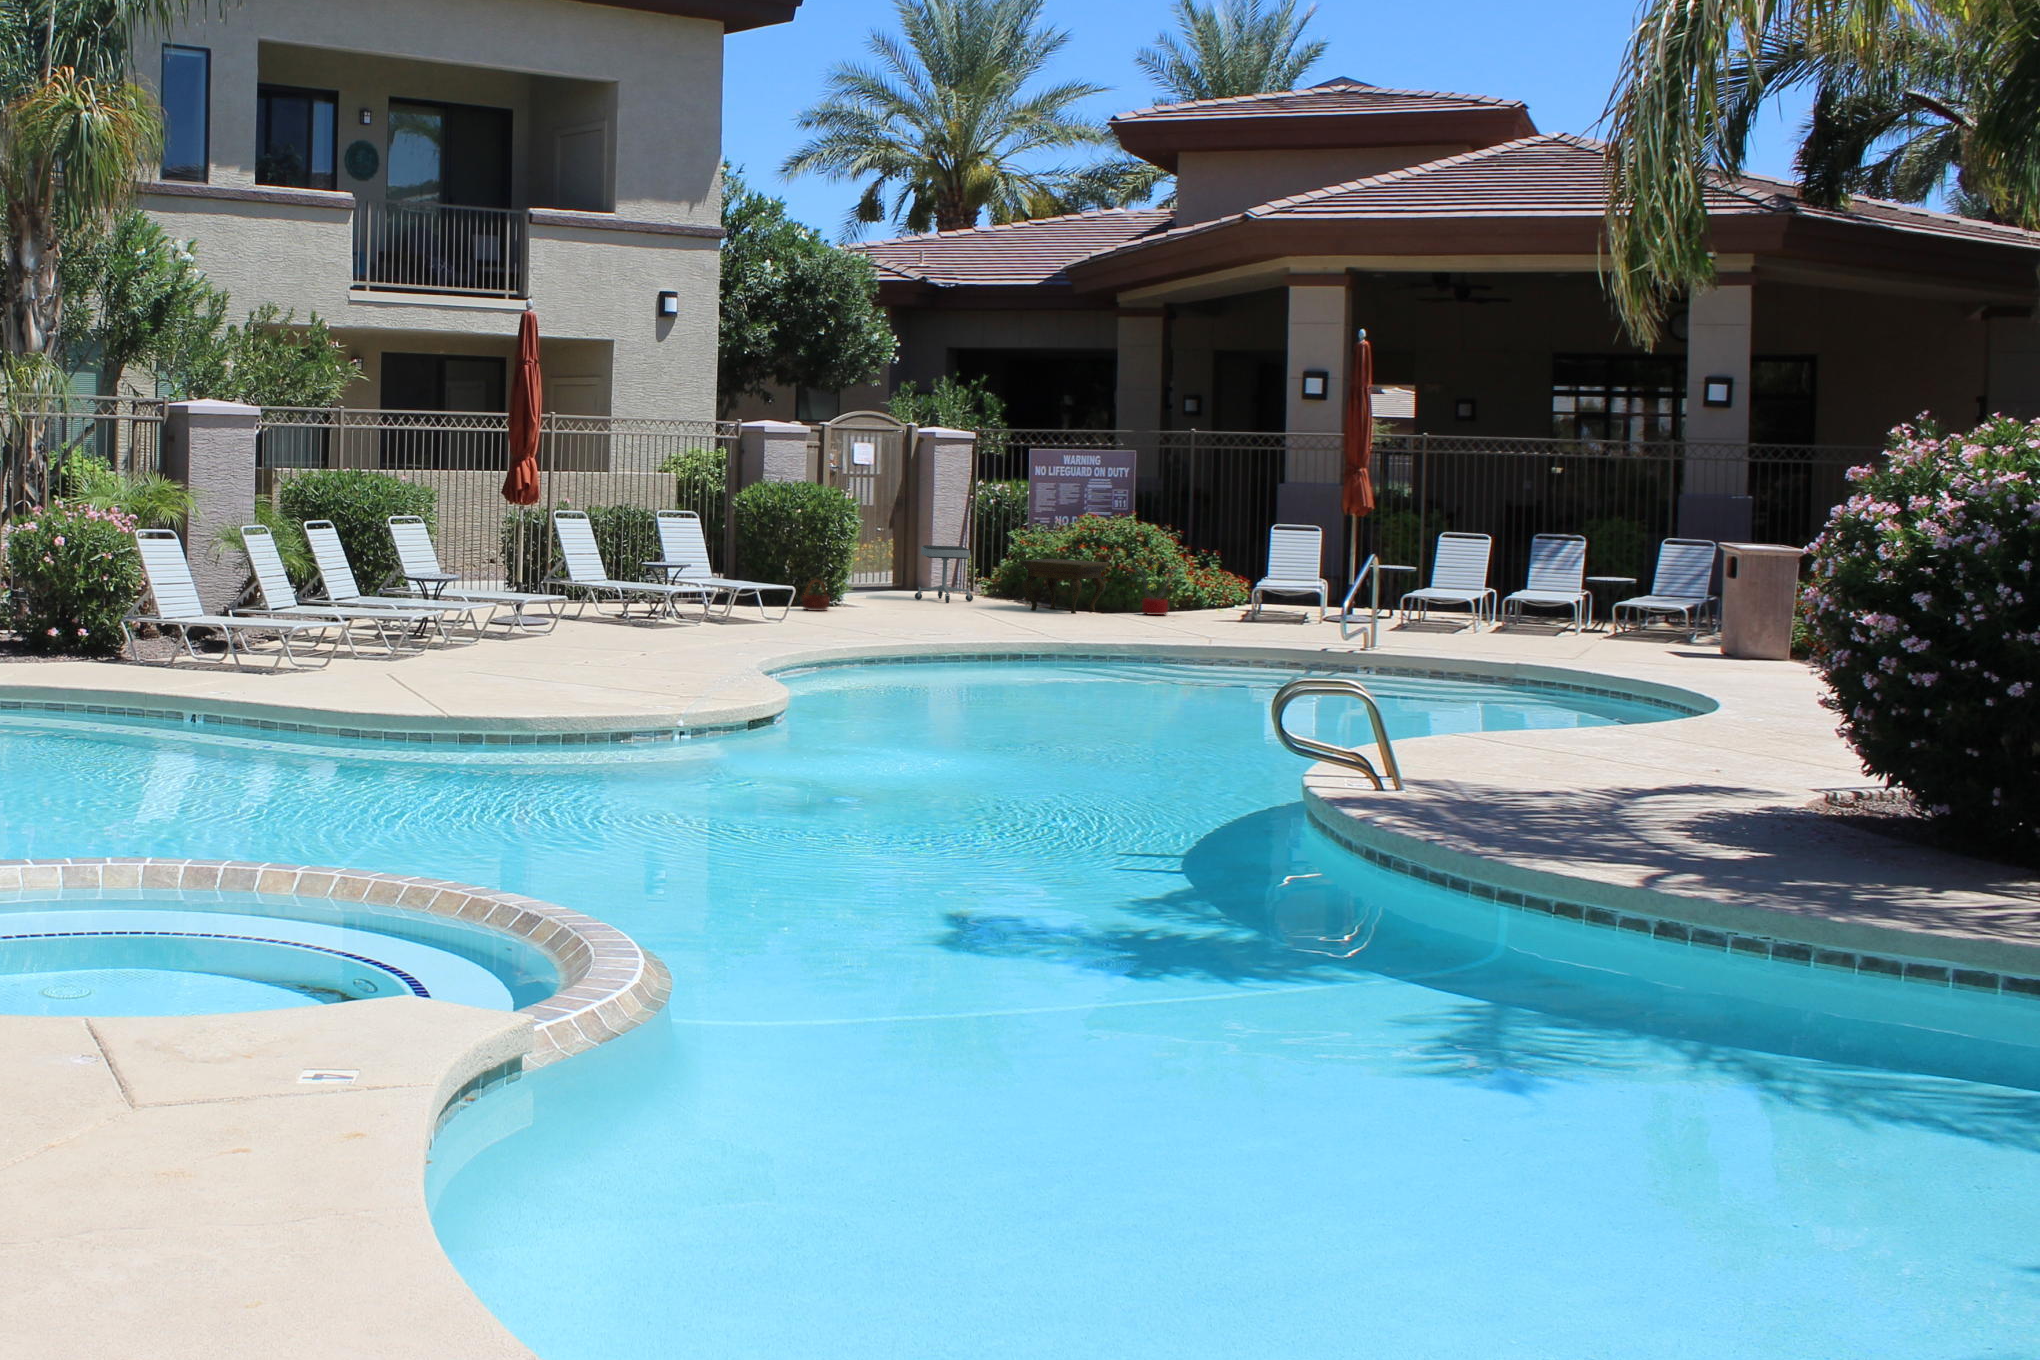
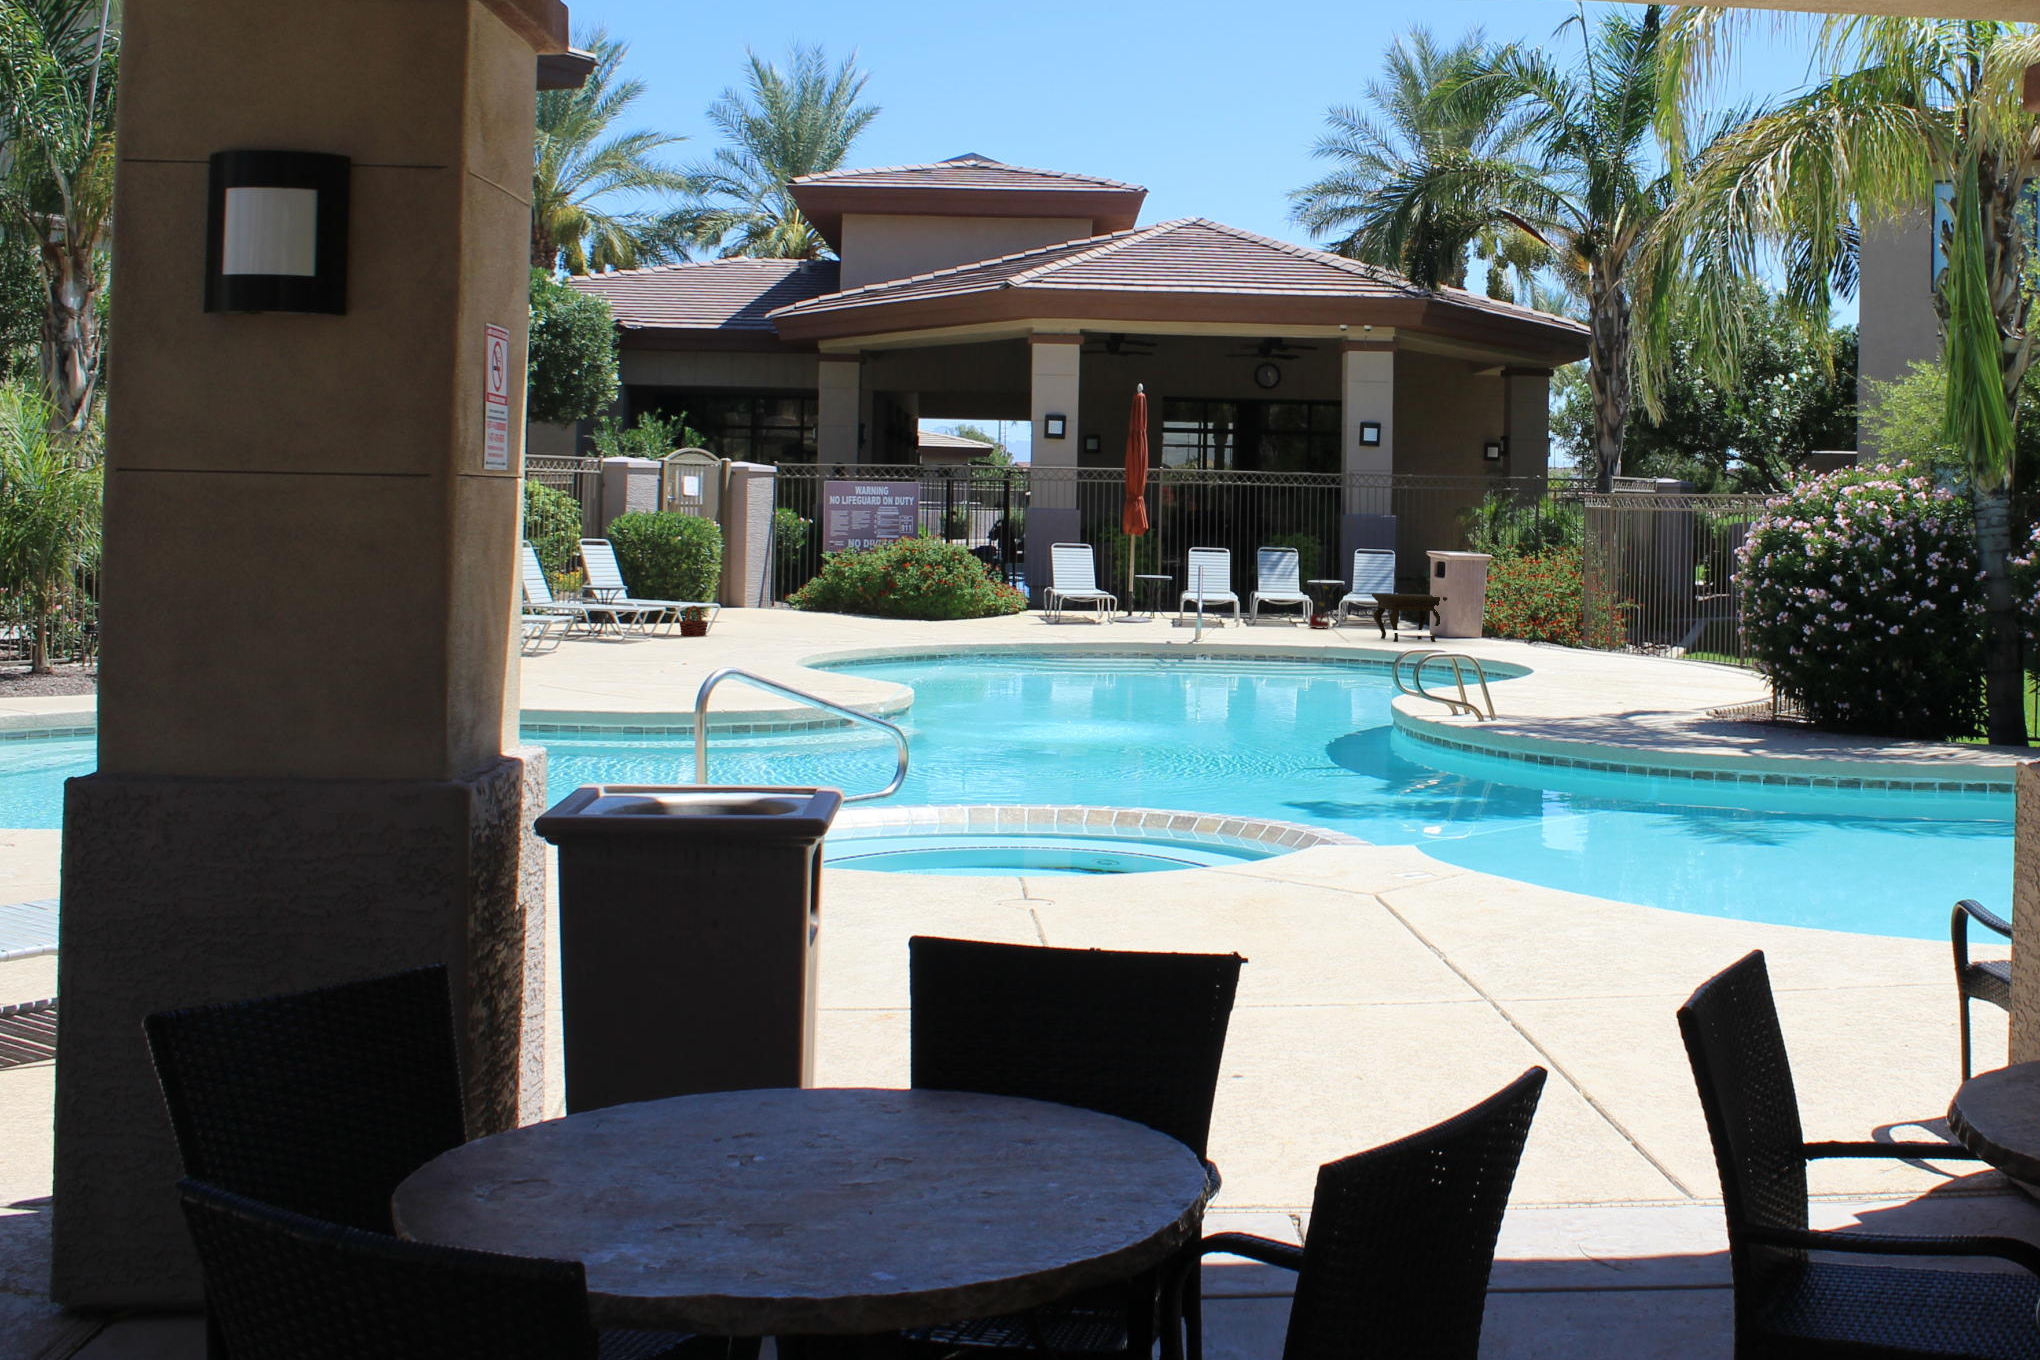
stool: present [915,545,973,603] -> none [744,572,798,626]
decorative plant: present [1137,557,1192,615] -> present [1309,580,1330,628]
side table: present [1020,559,1109,614] -> present [1372,594,1447,642]

